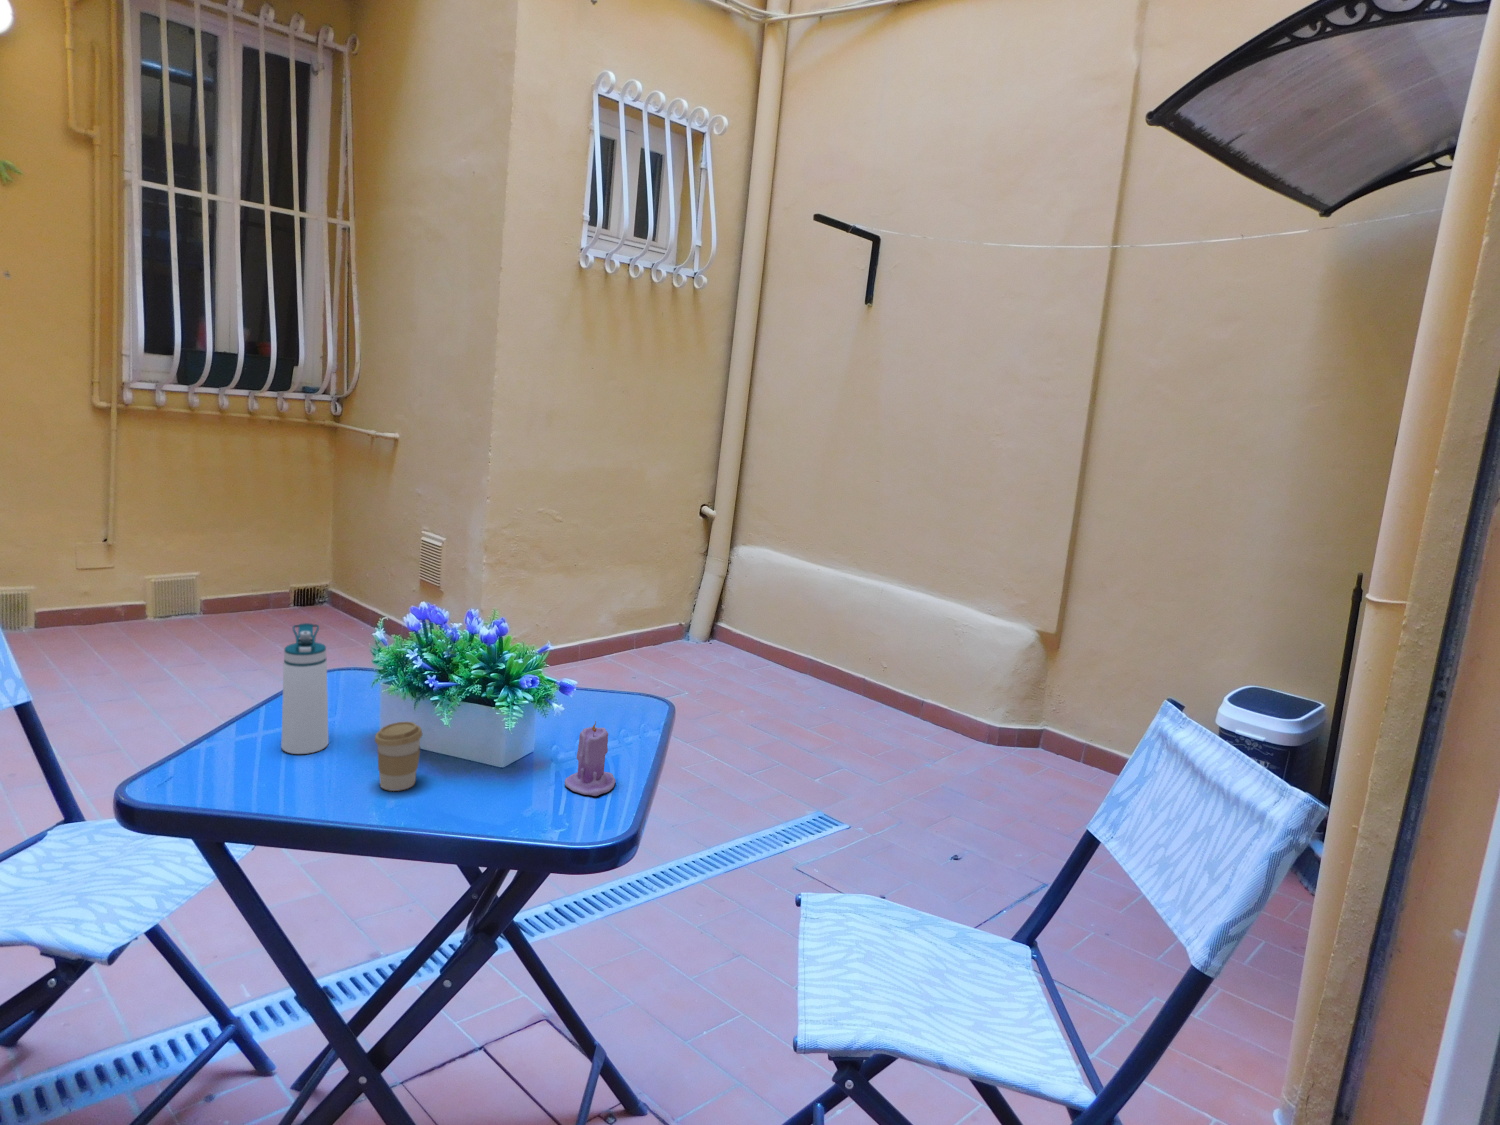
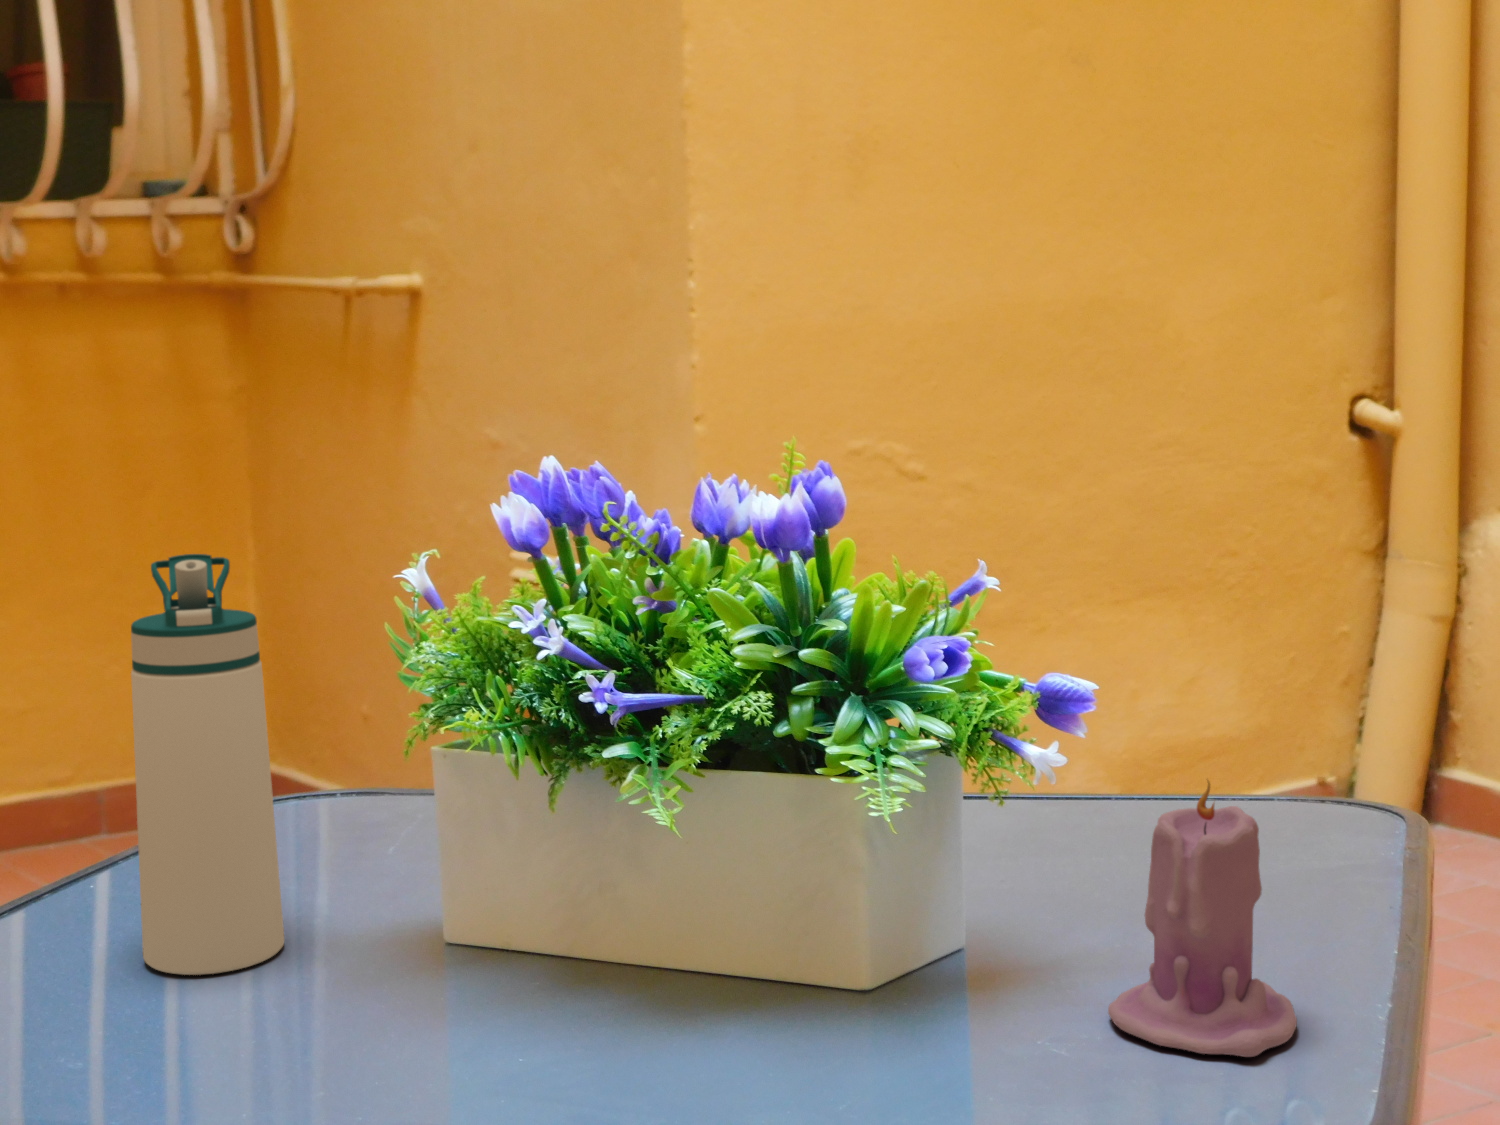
coffee cup: present [375,722,422,791] -> none [445,824,603,1067]

